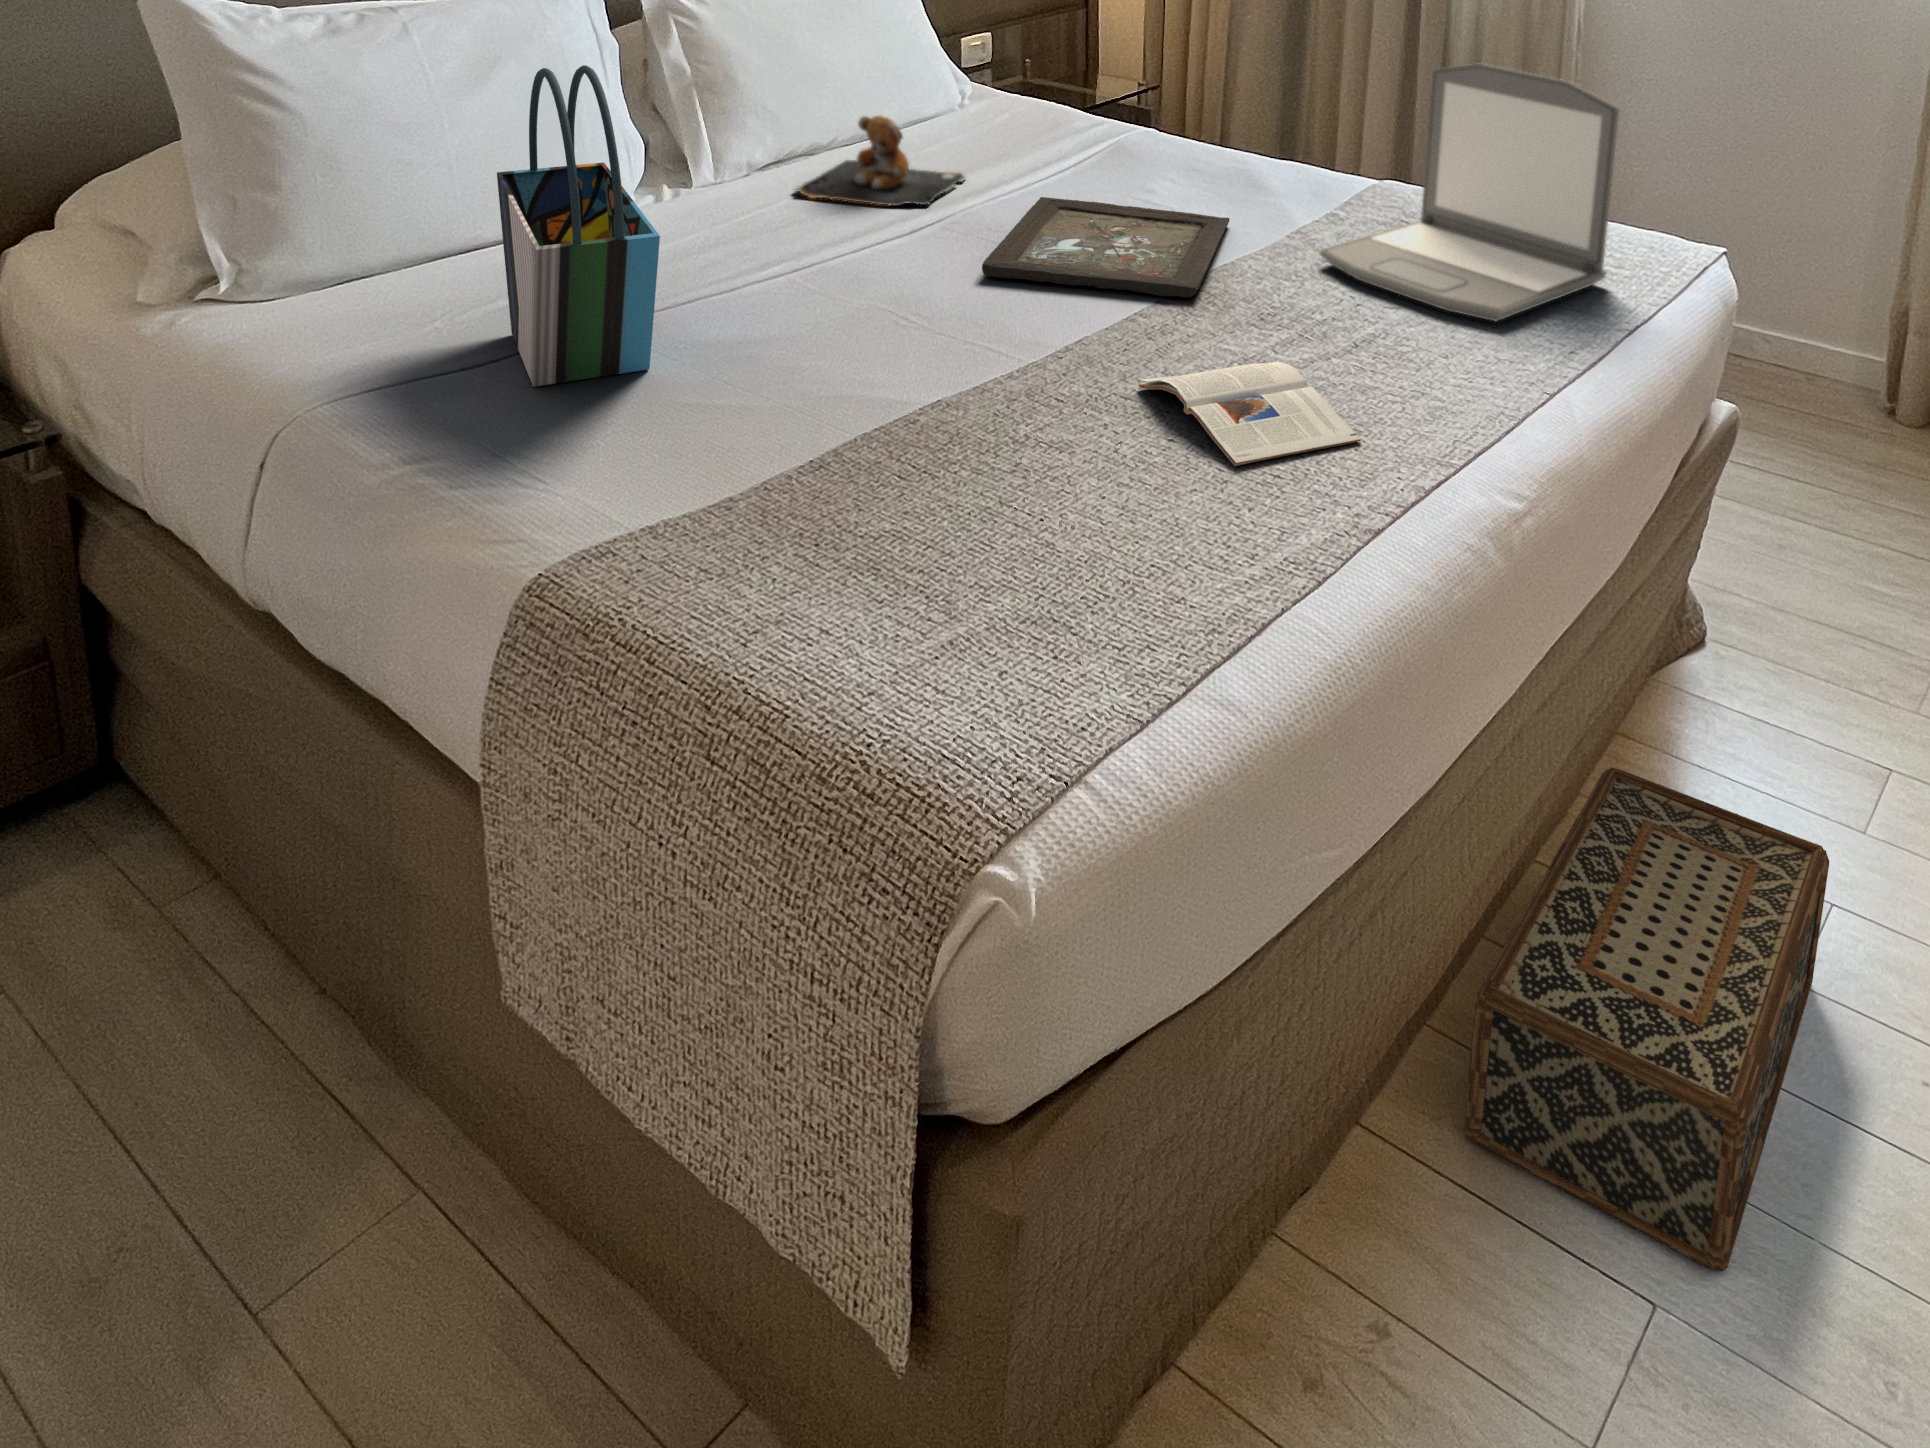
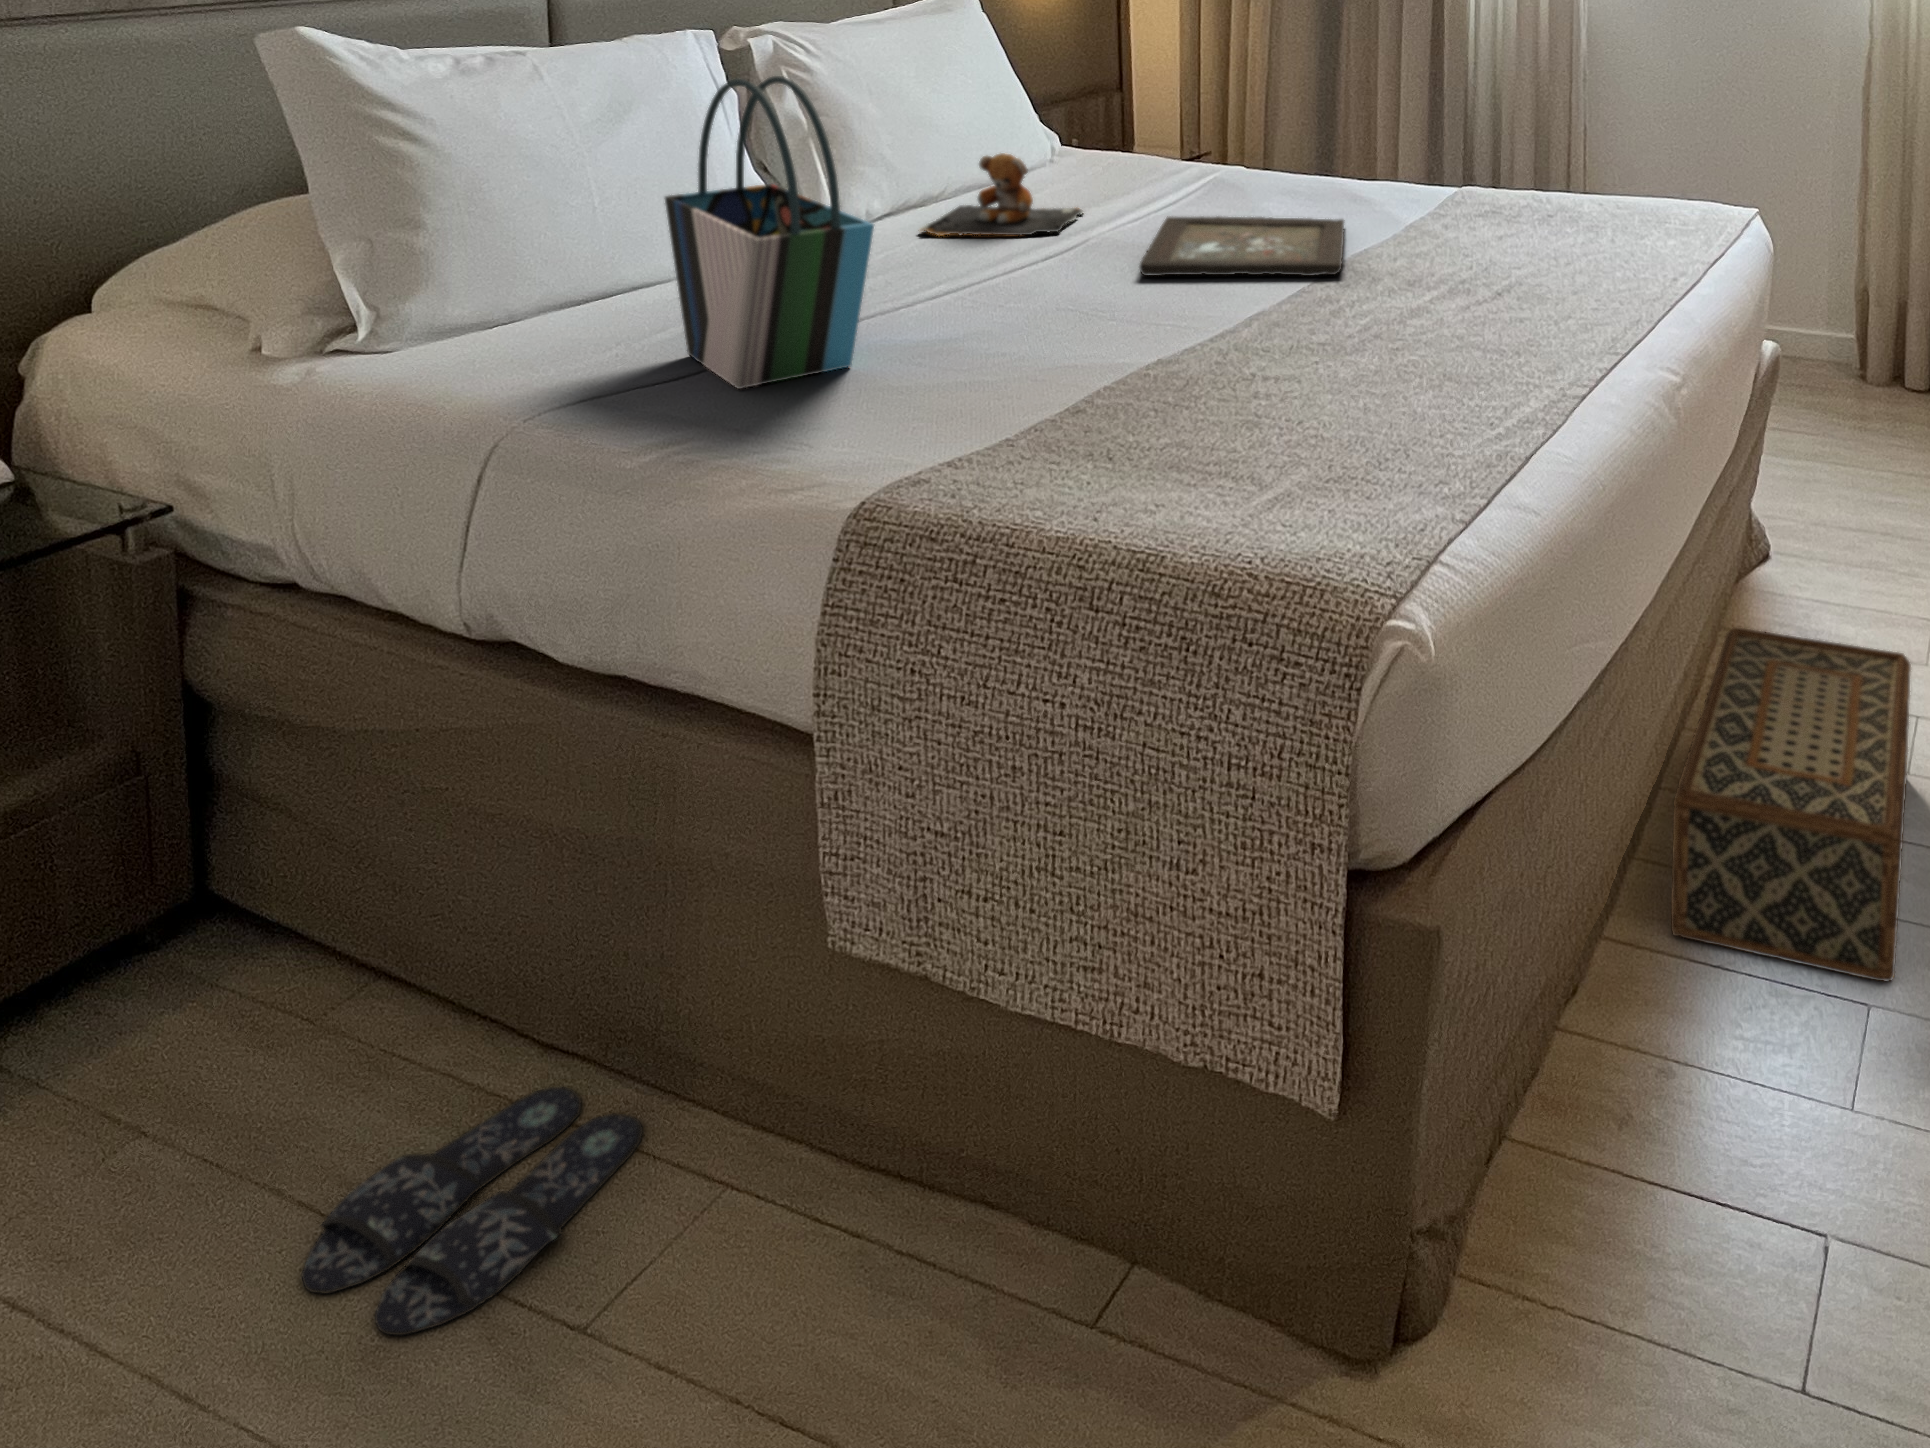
laptop: present [1320,64,1619,321] -> none [1435,63,1673,269]
magazine: present [1139,362,1361,466] -> none [1322,302,1525,375]
slippers: none [93,1028,396,1265] -> present [302,1087,643,1335]

